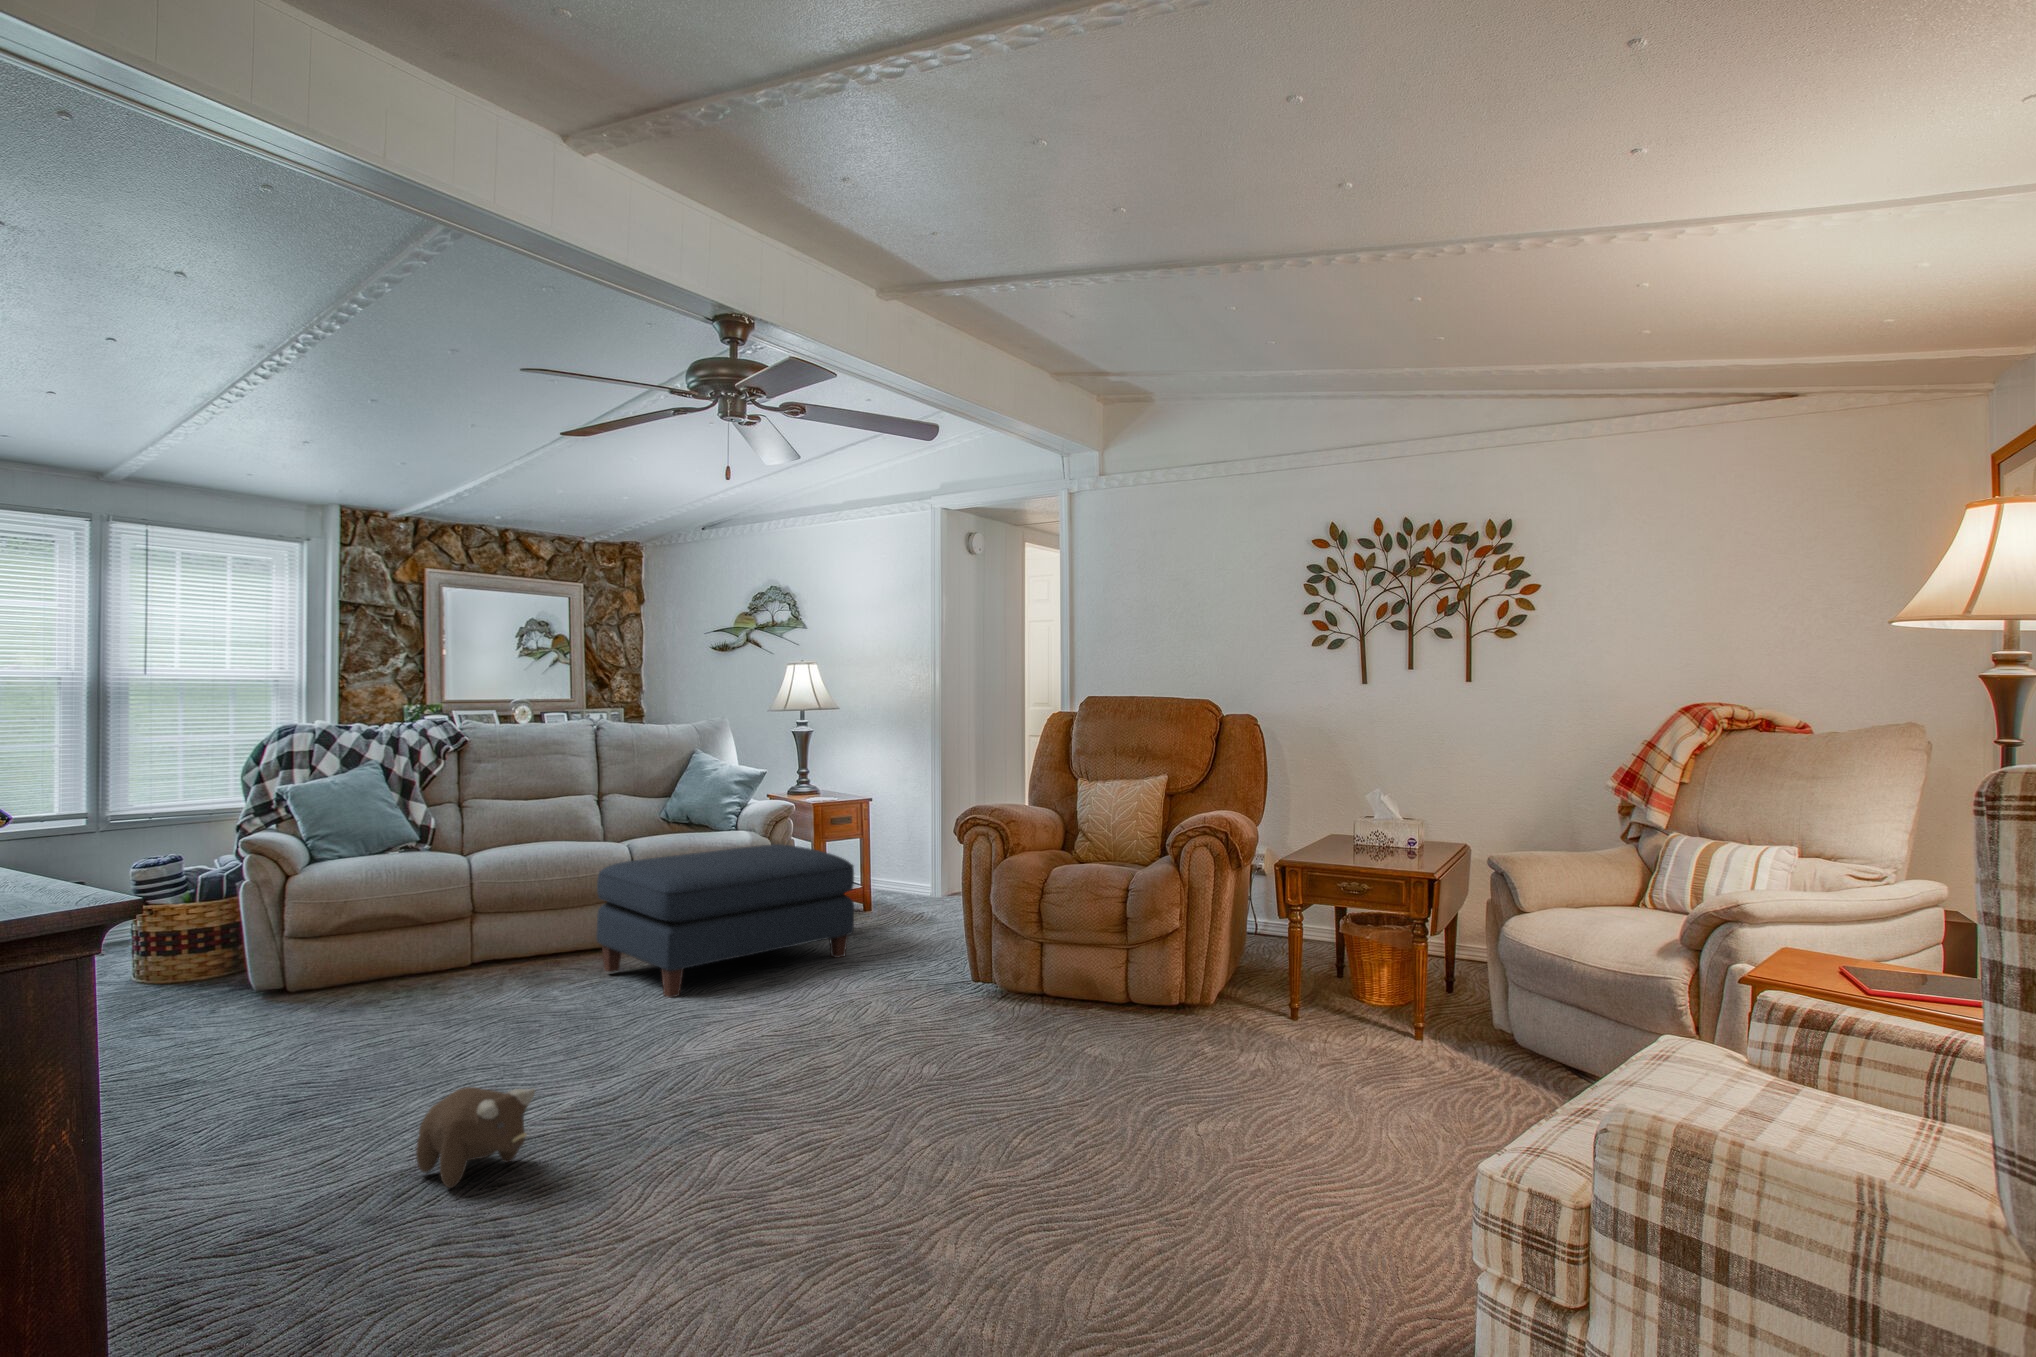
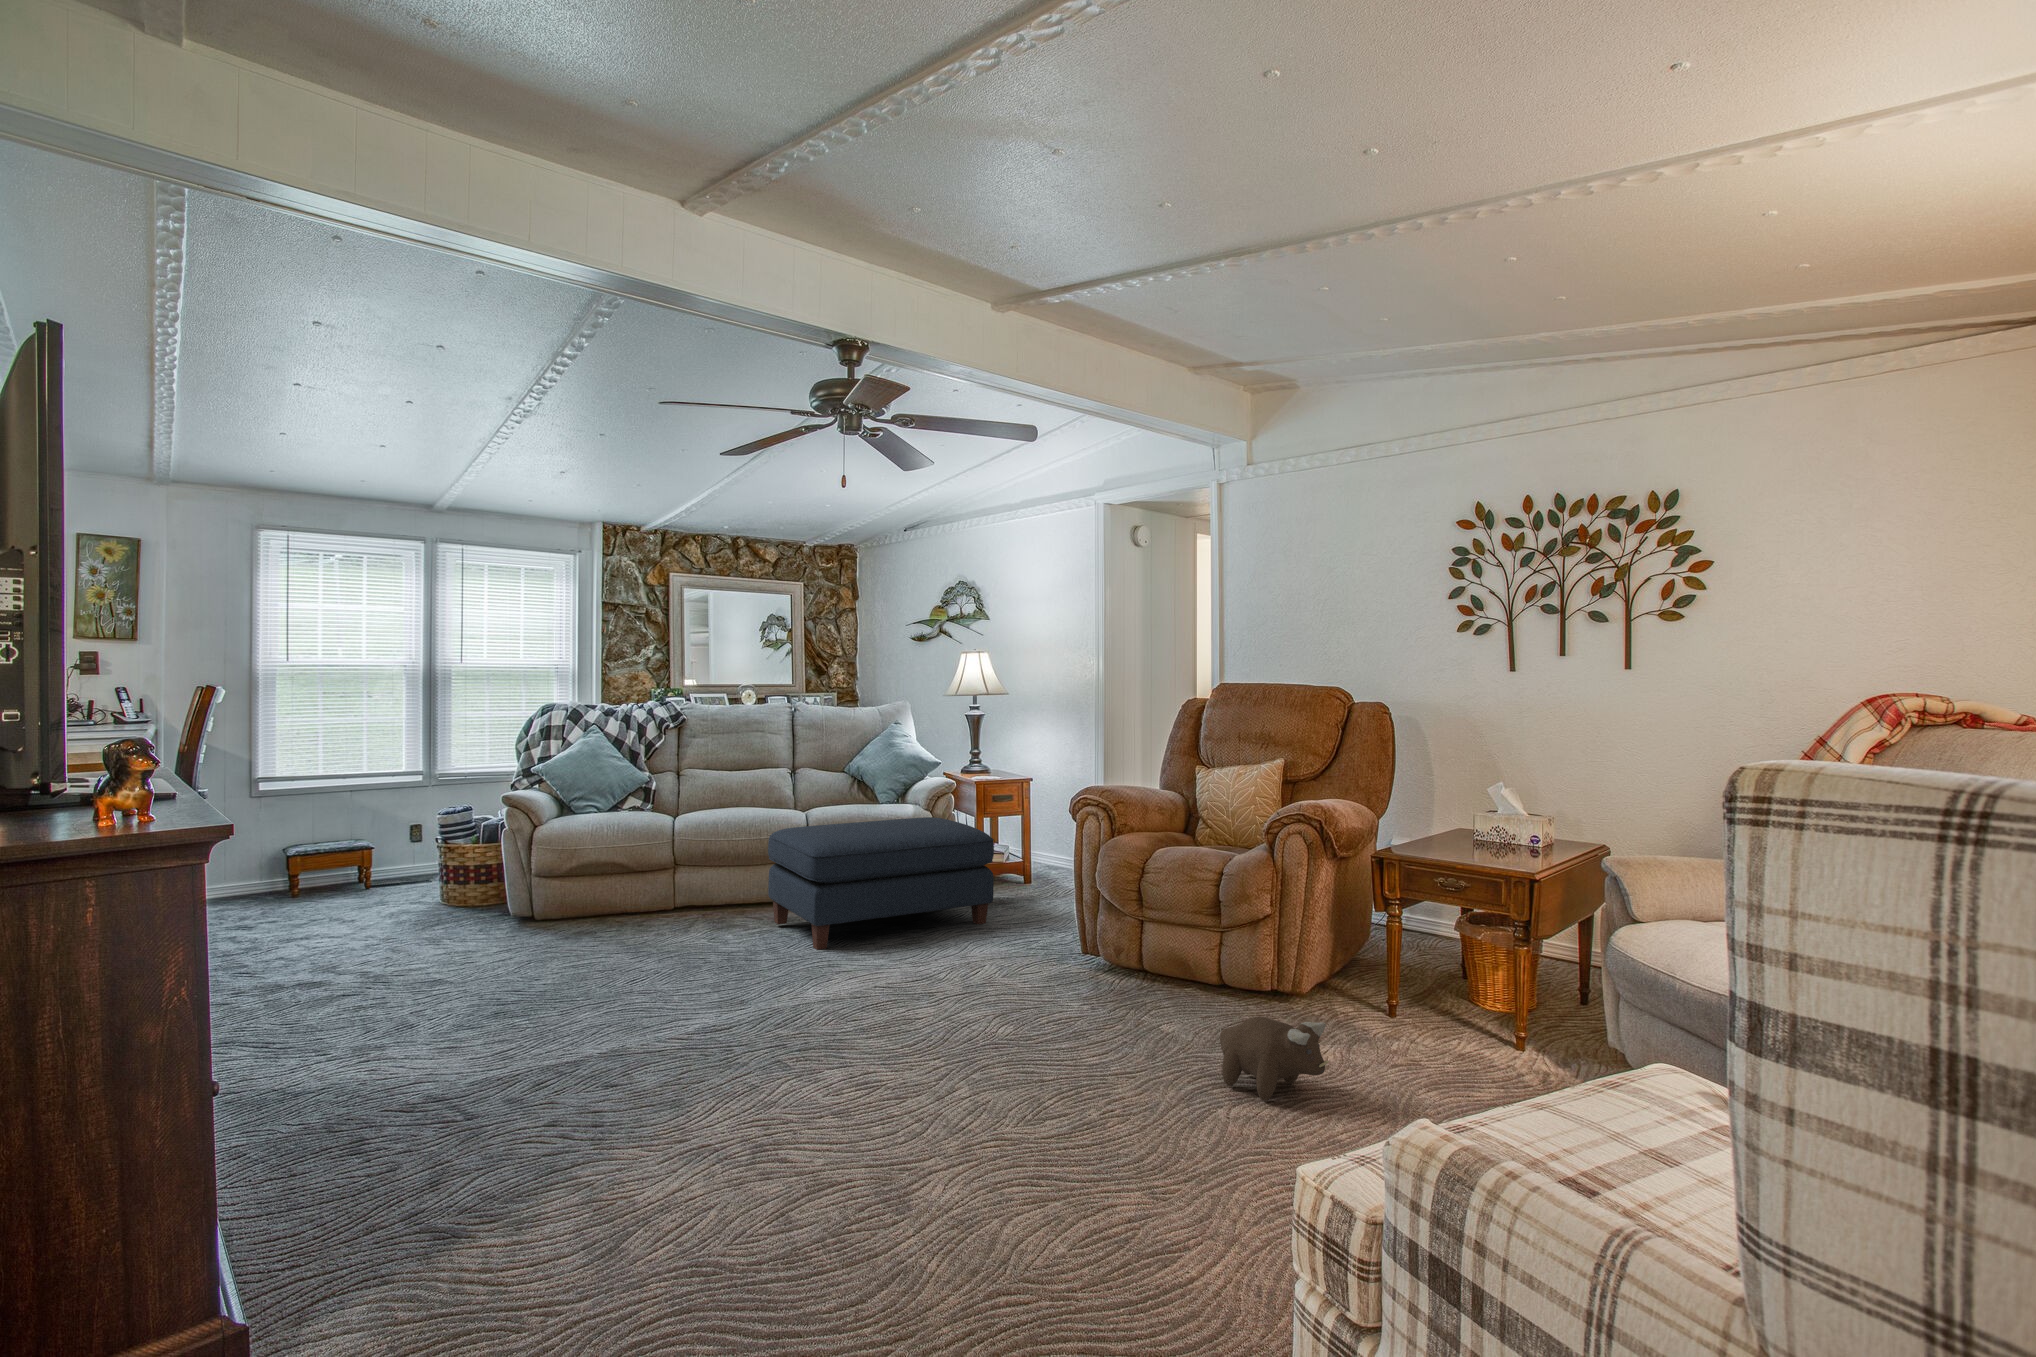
plush toy: present [416,1087,535,1188] -> present [1220,1017,1329,1101]

